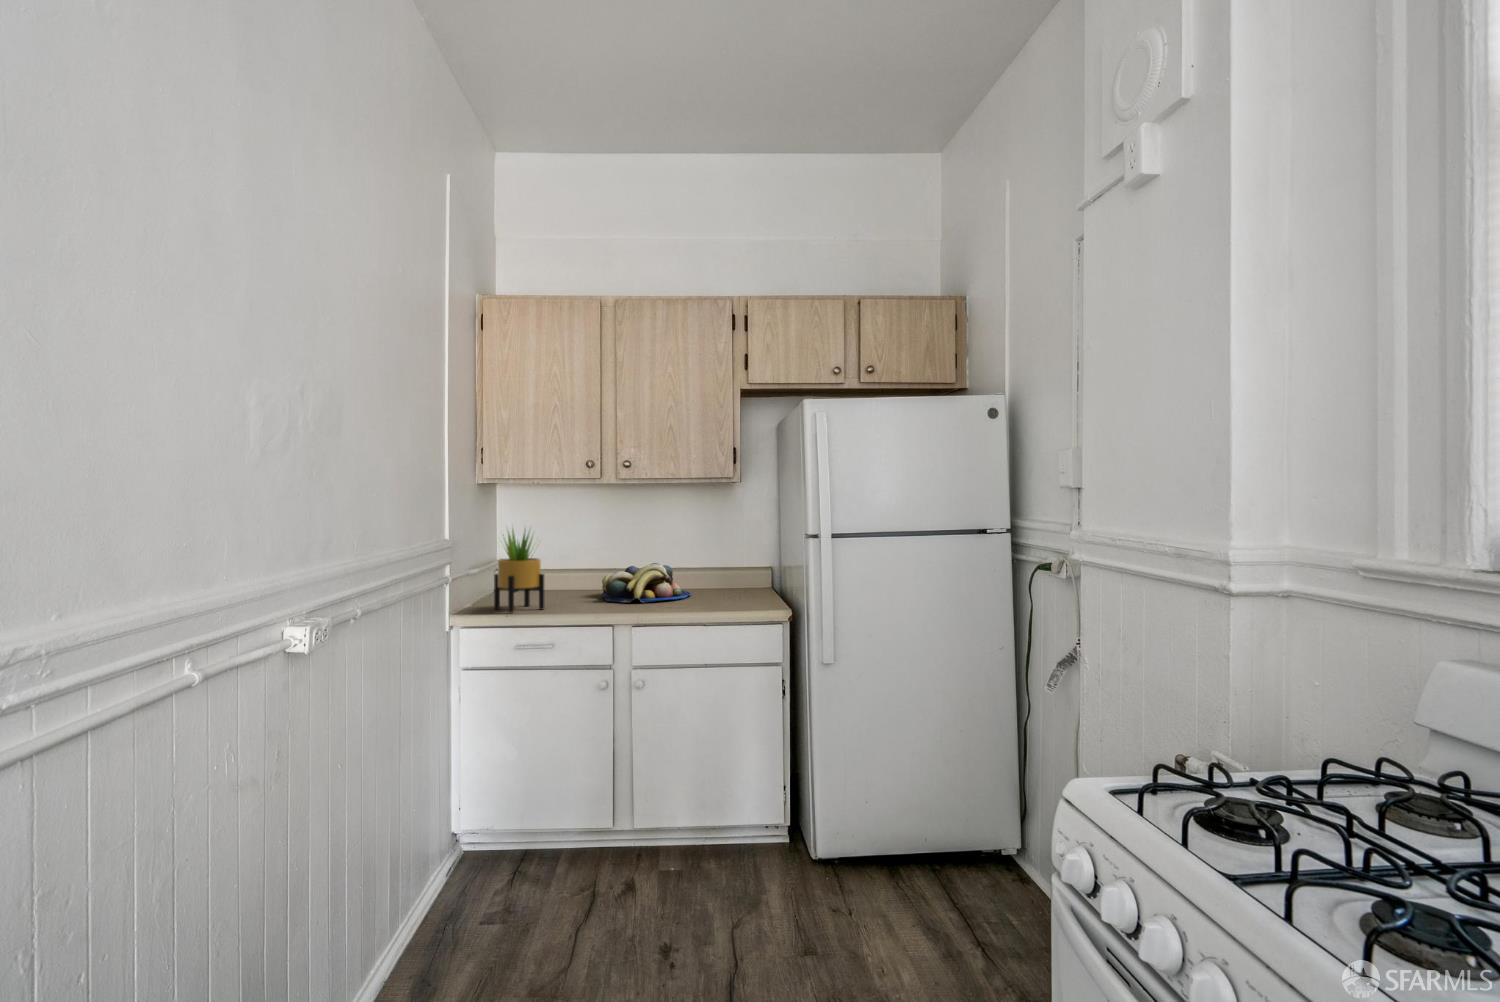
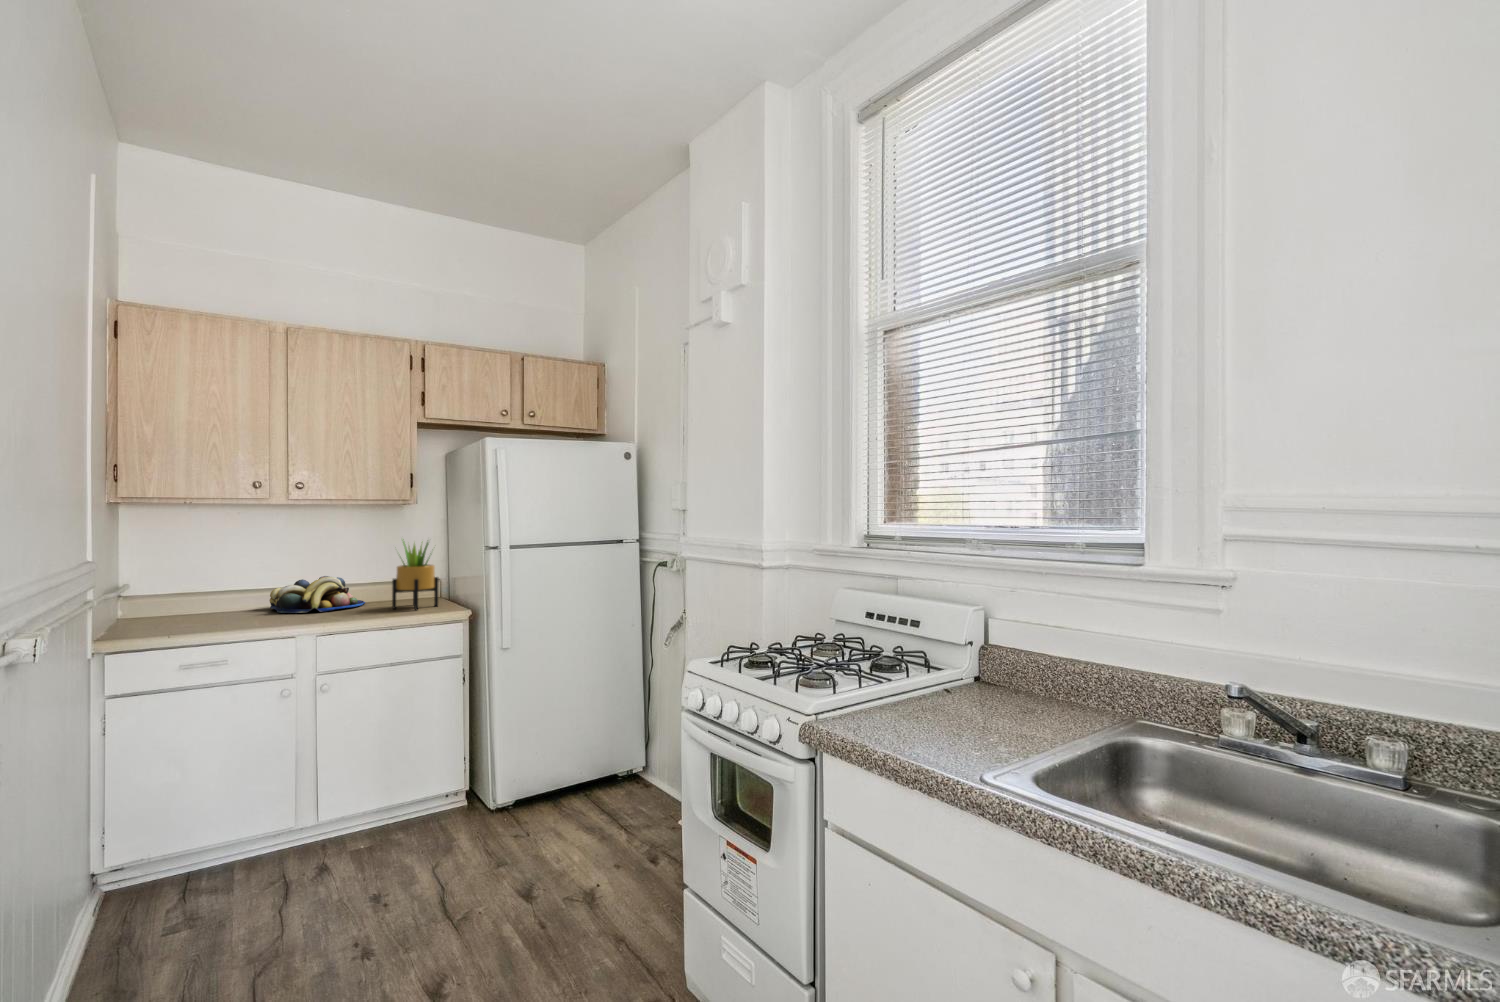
potted plant: present [494,530,544,613] -> present [392,540,438,610]

